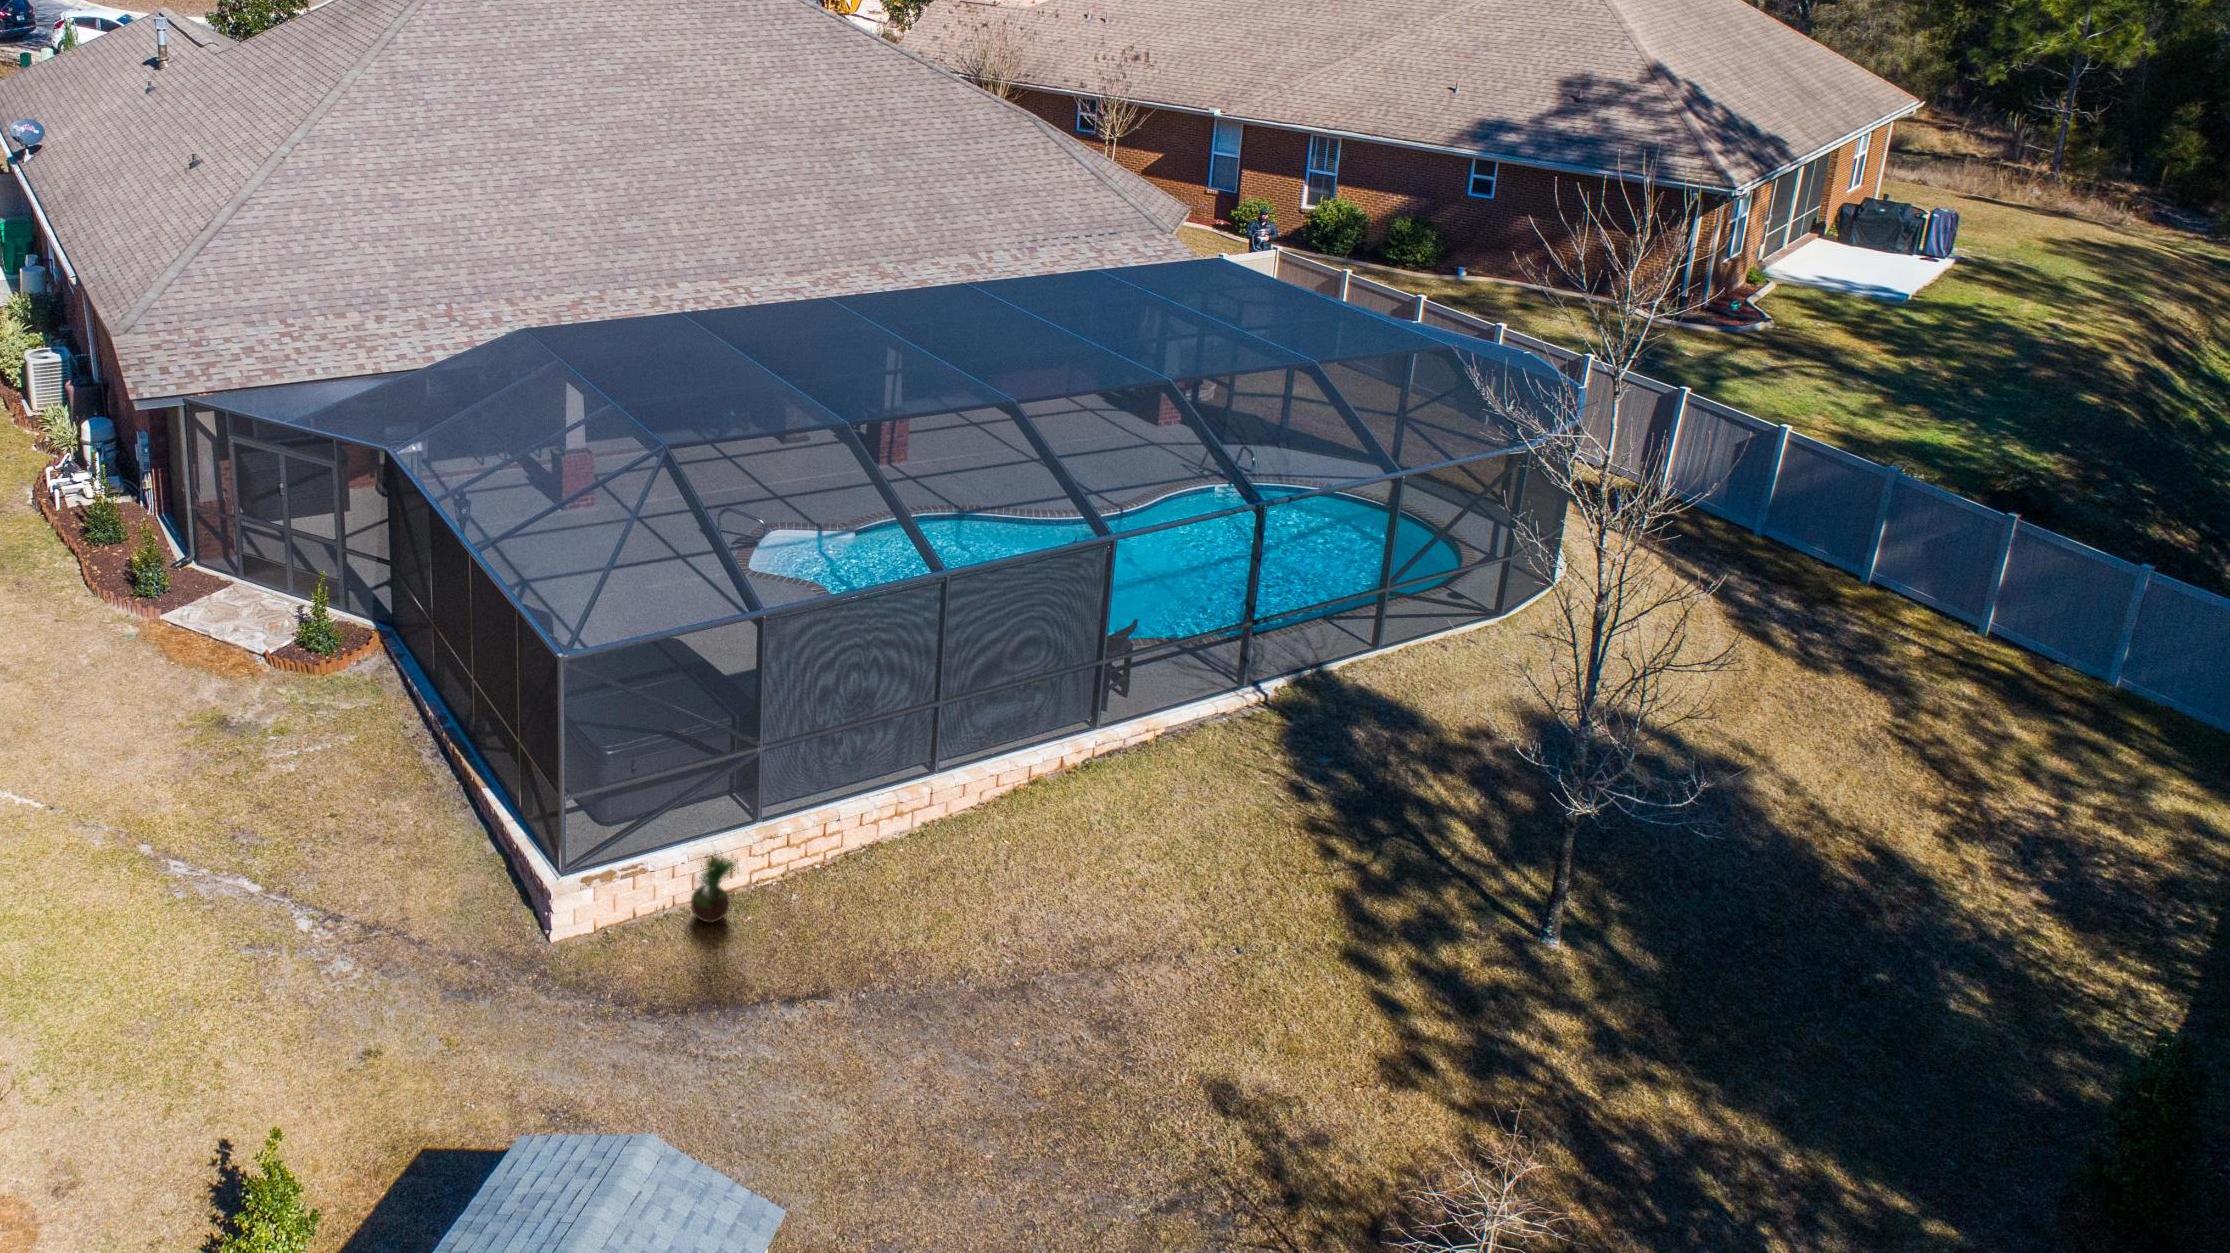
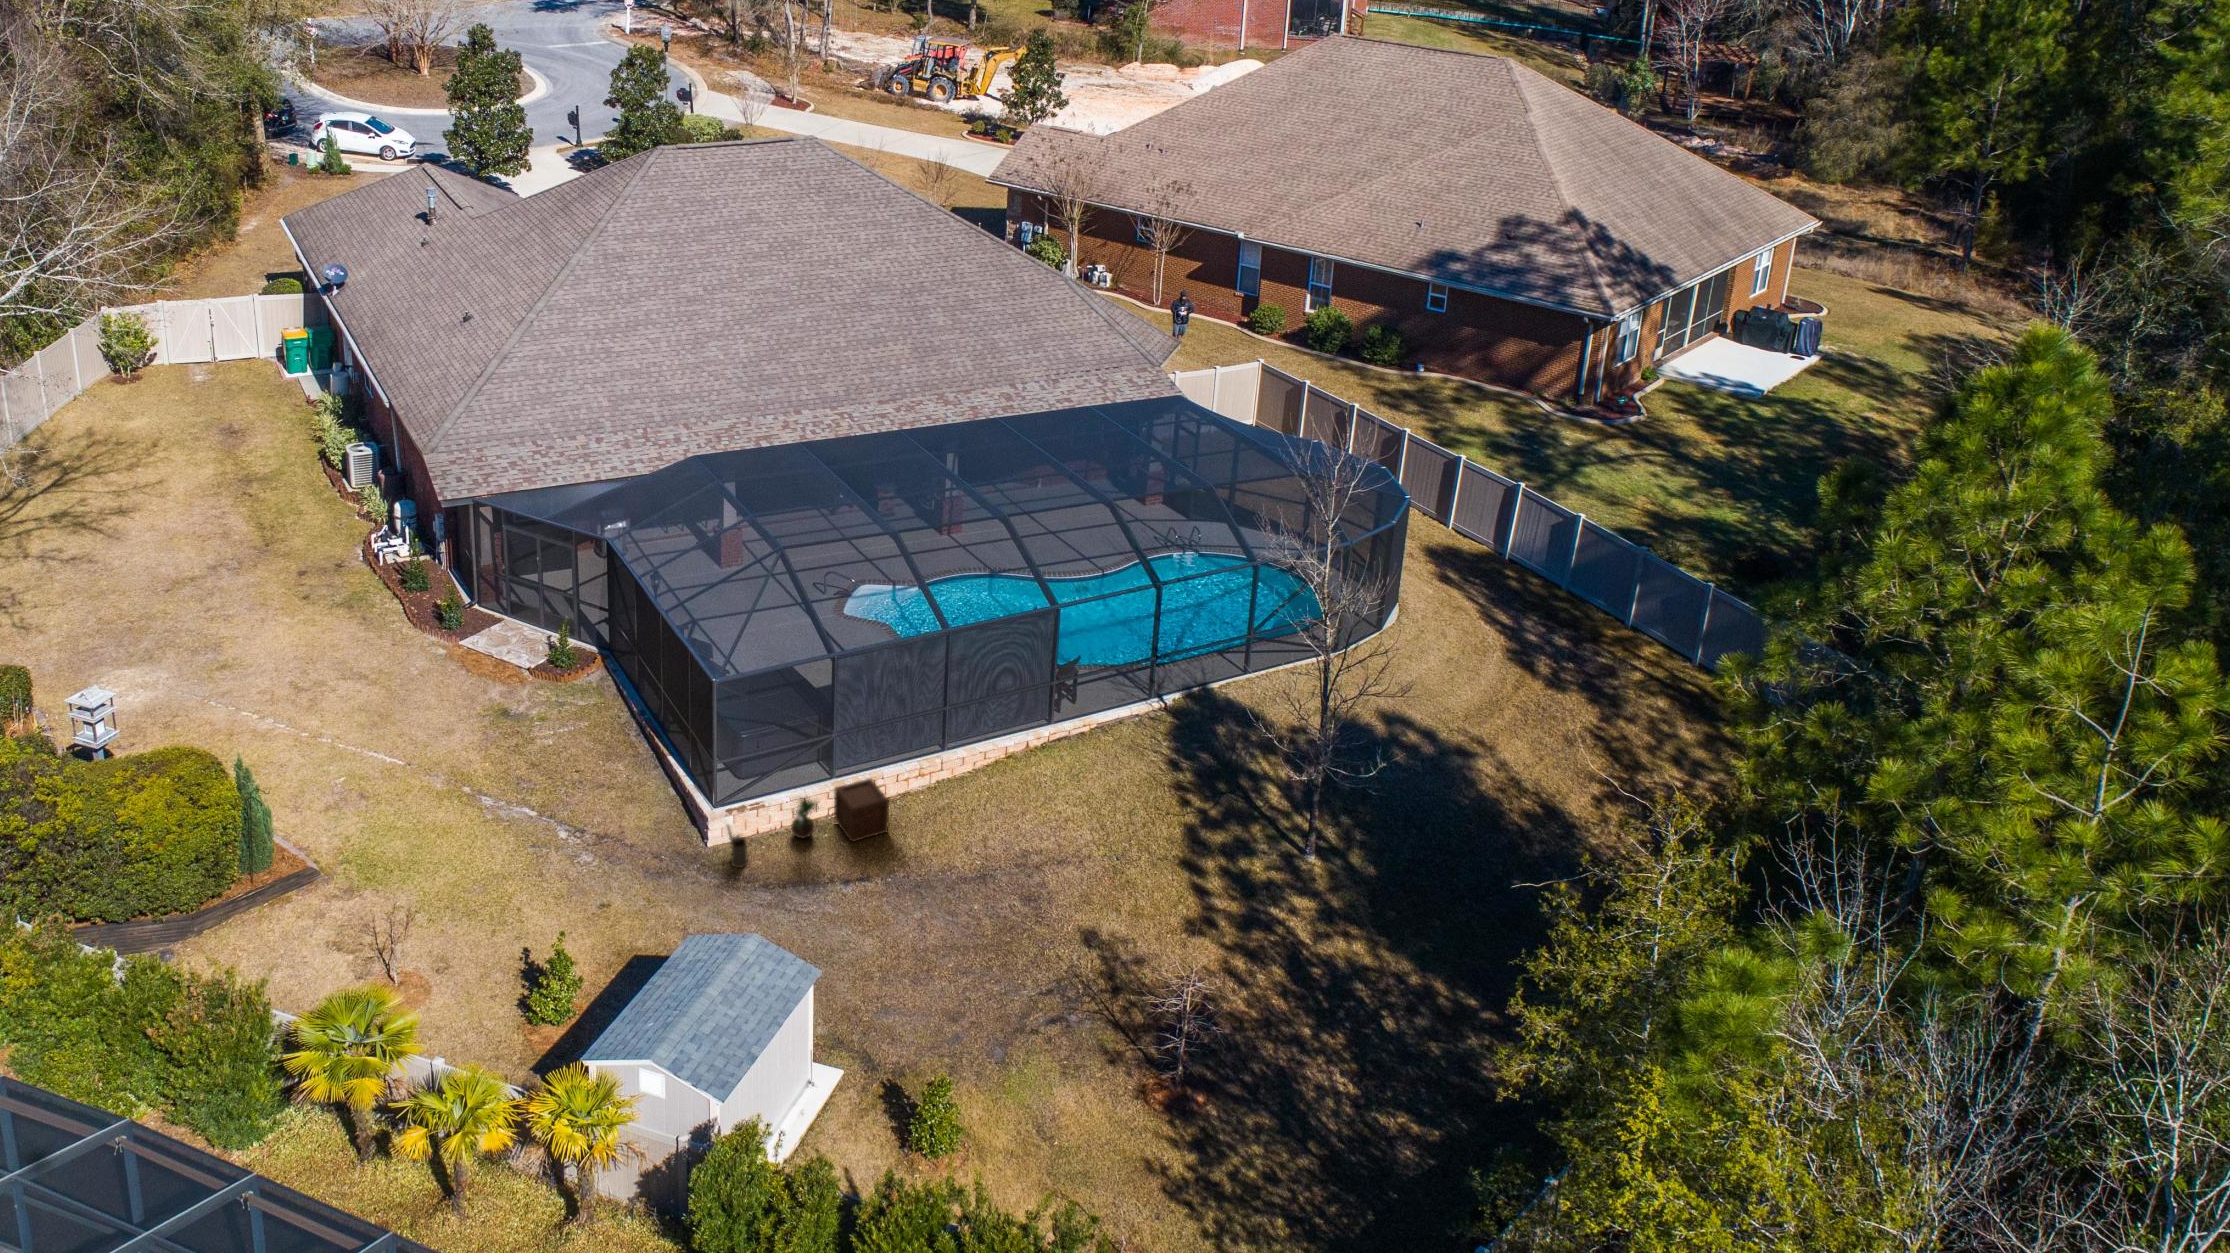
wooden crate: none [759,819,855,928] -> present [834,779,889,842]
watering can: none [583,900,620,977] -> present [727,826,748,868]

